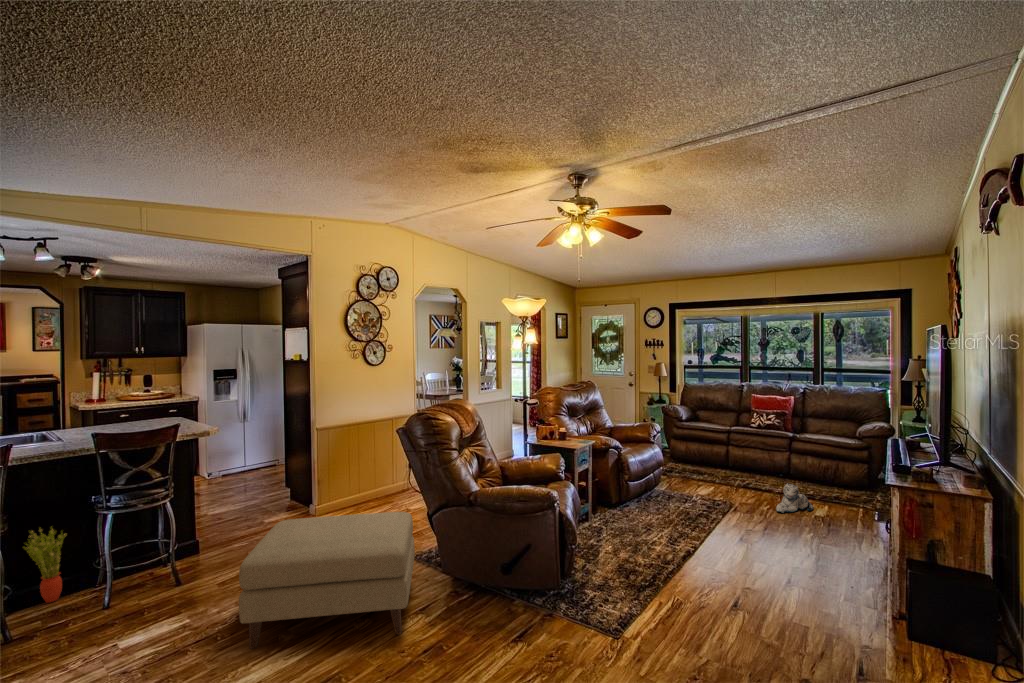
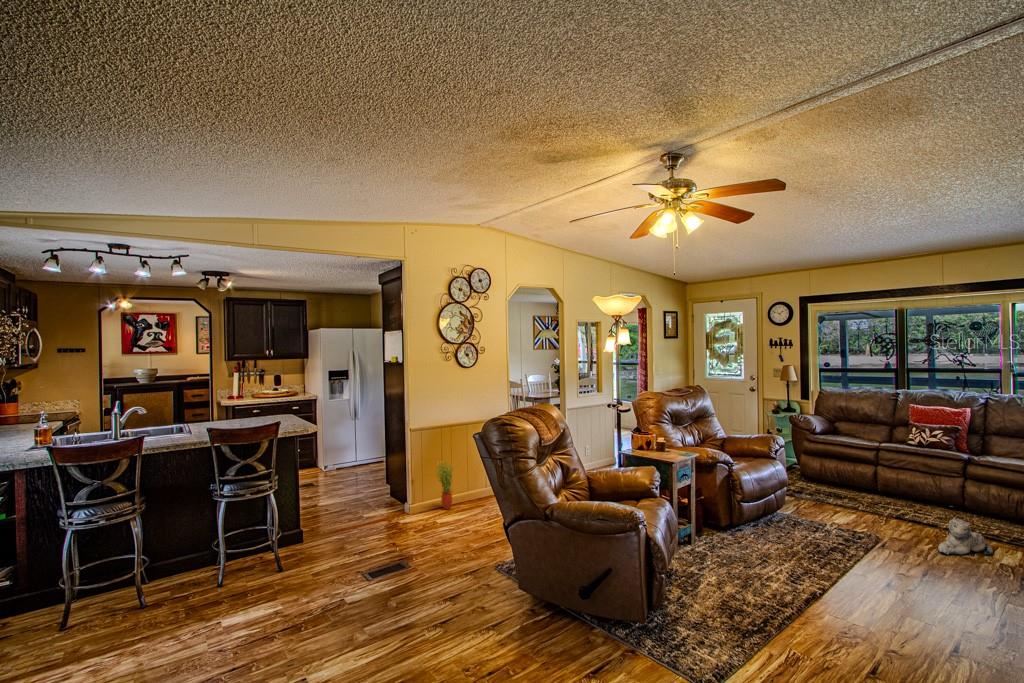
ottoman: present [239,512,415,649] -> none [314,520,492,652]
potted plant: present [25,529,66,603] -> present [436,461,455,509]

